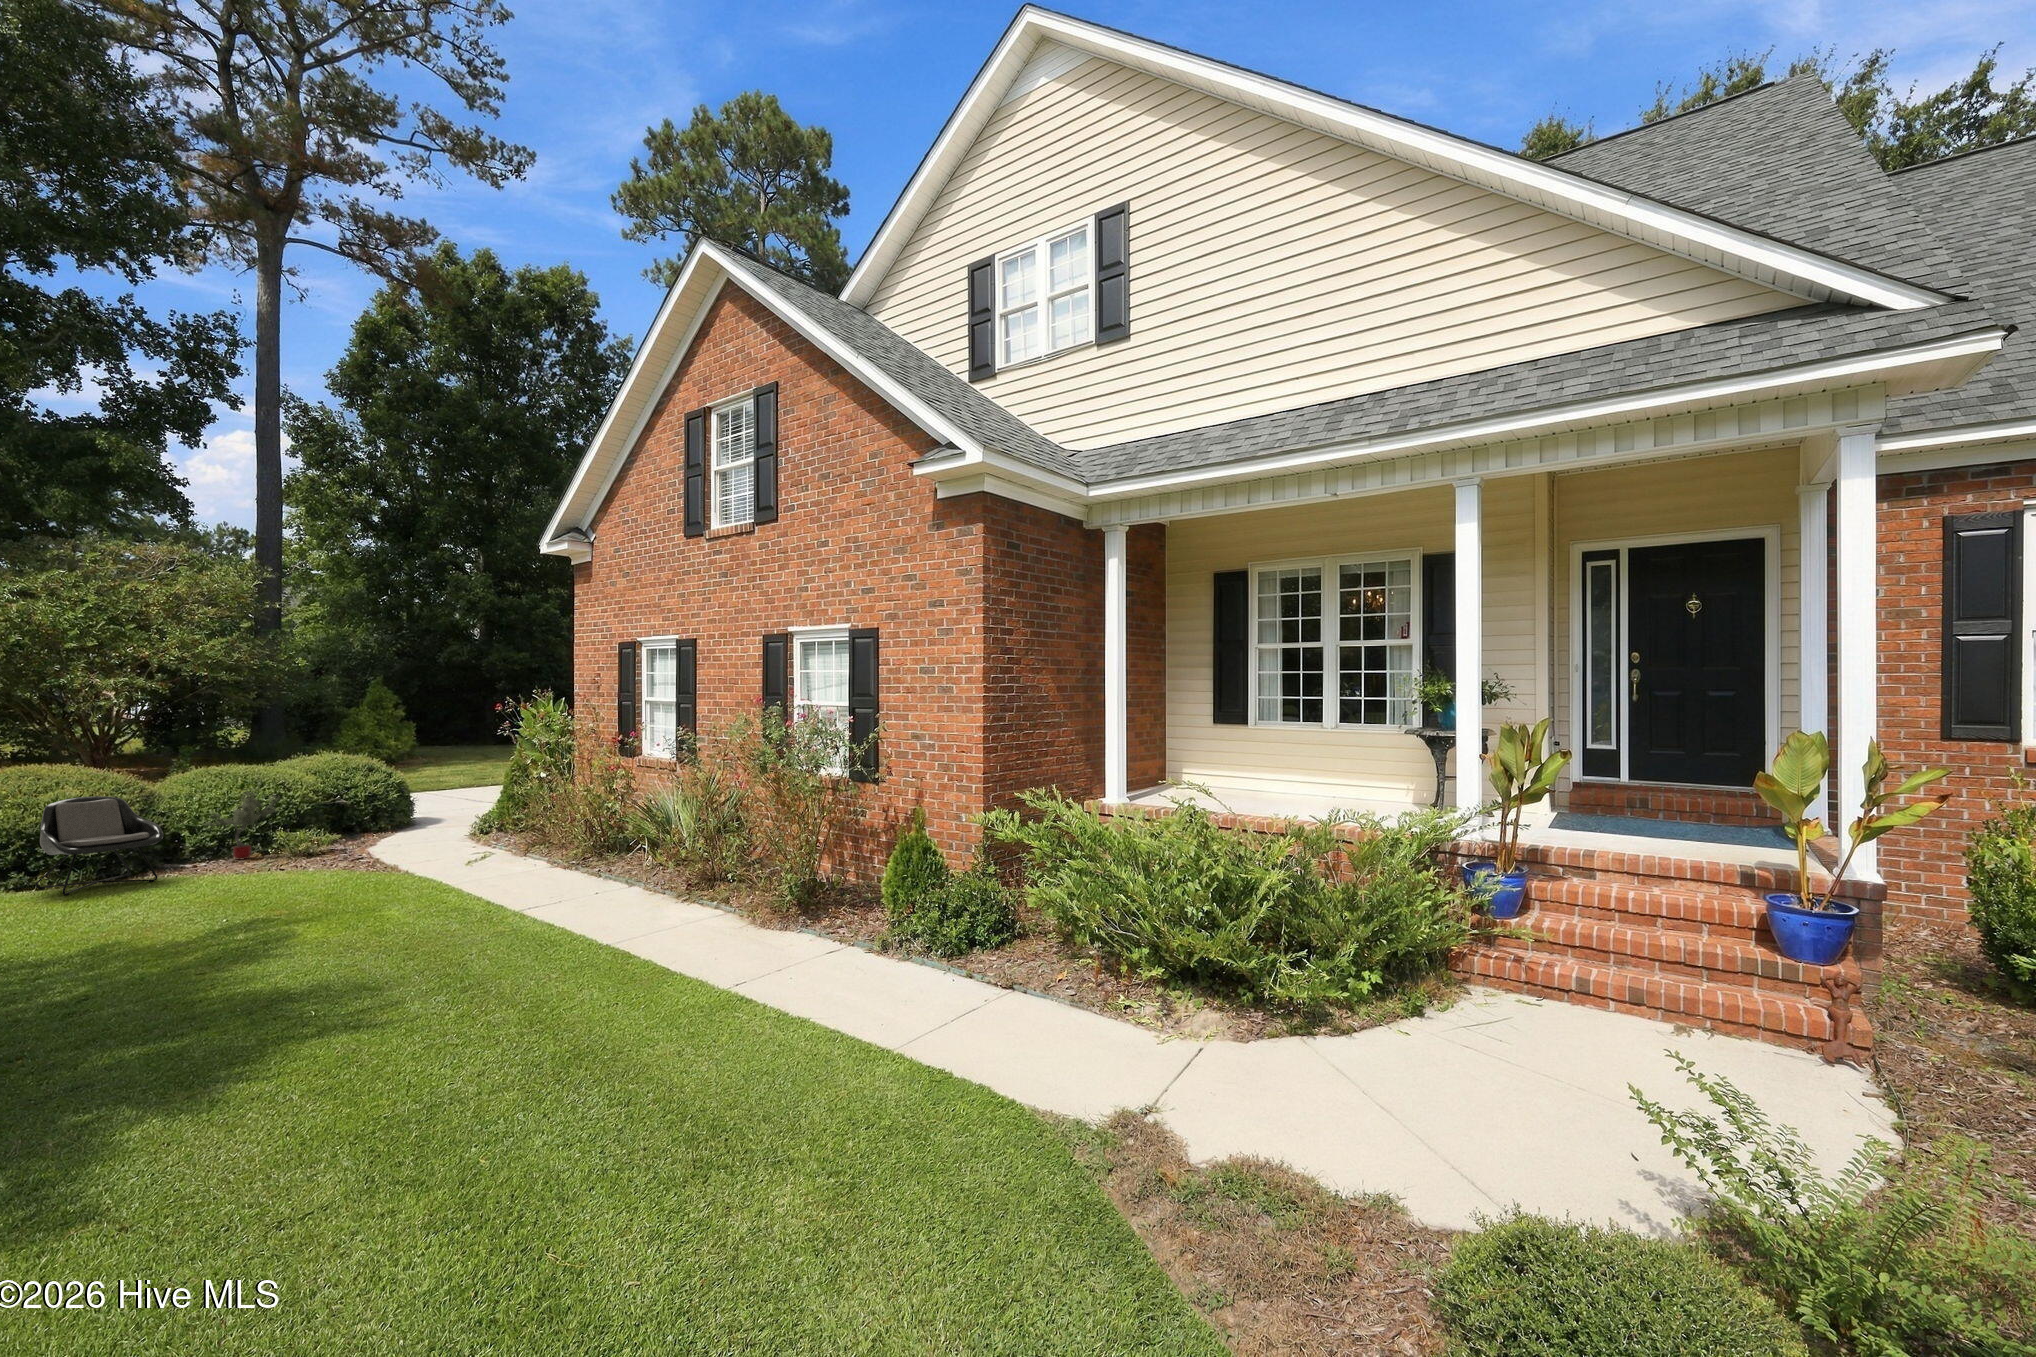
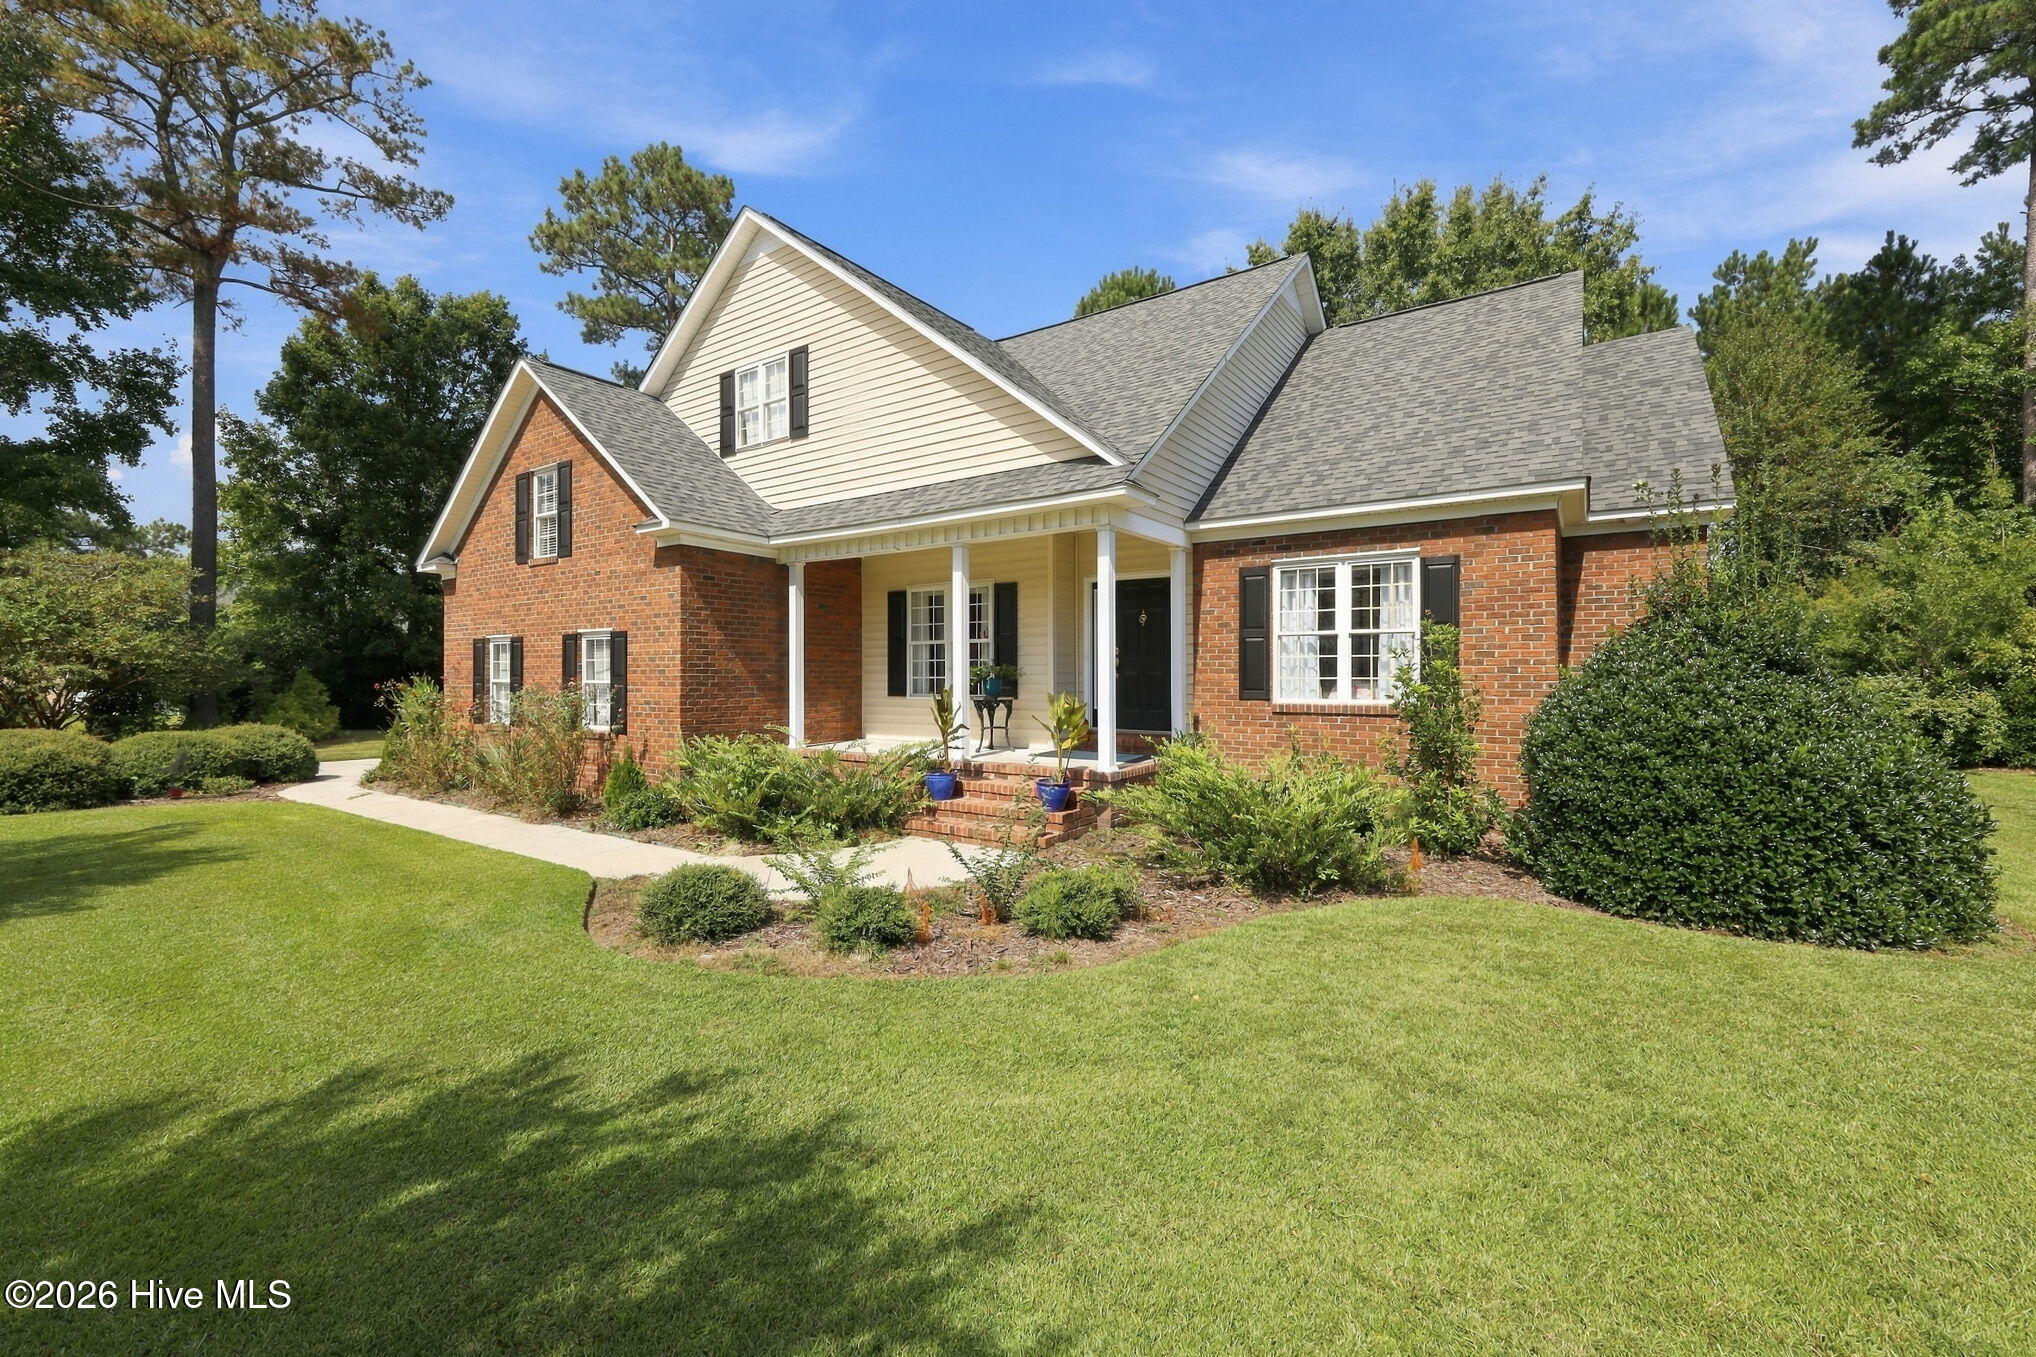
lounge chair: present [35,796,164,896] -> none [24,748,117,815]

